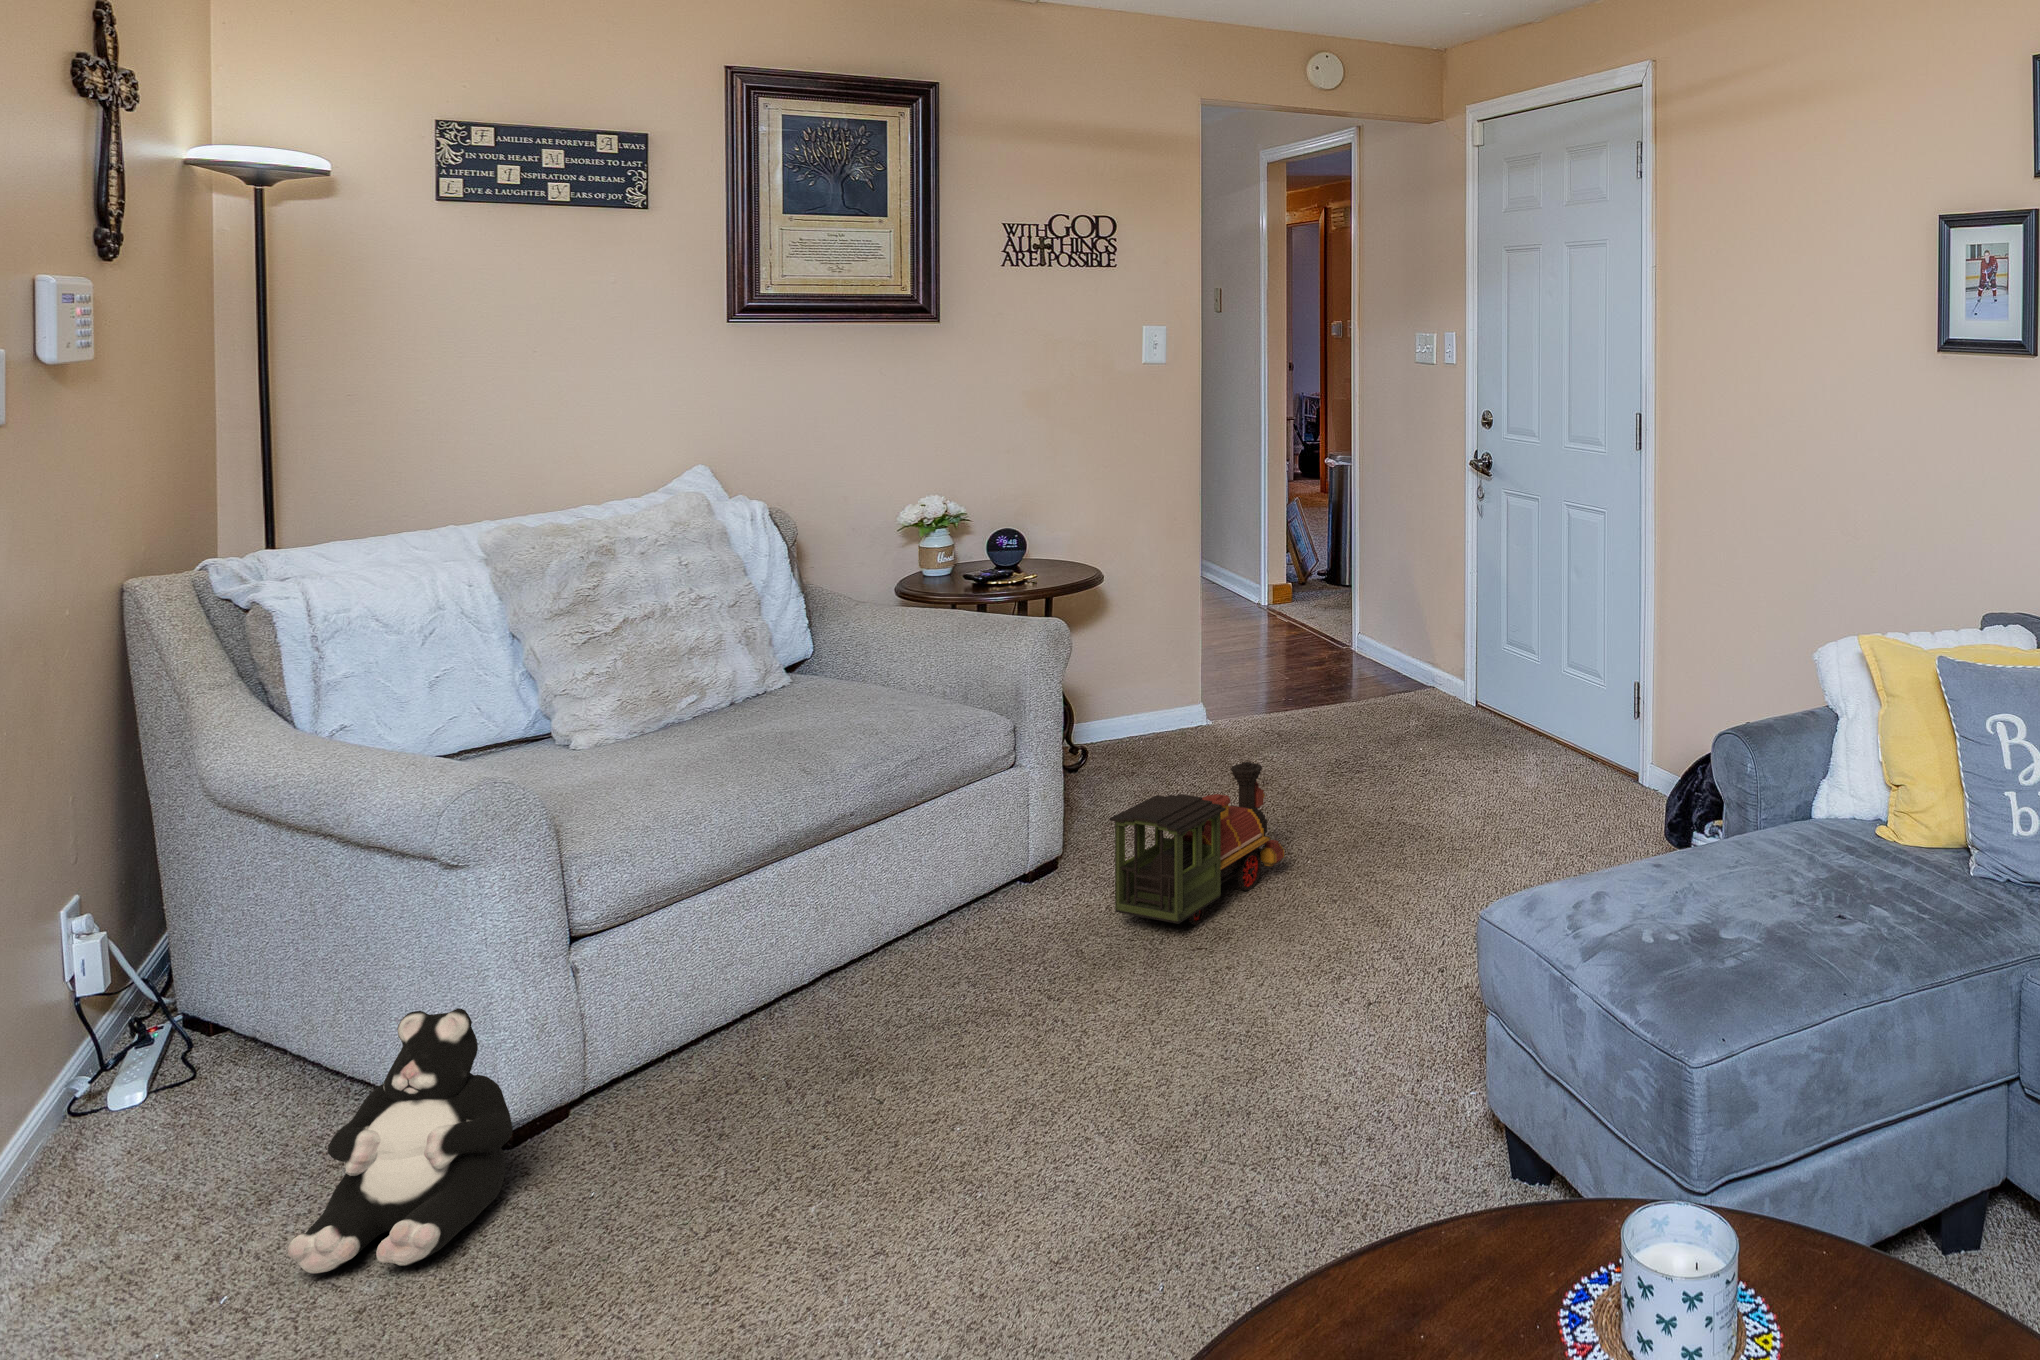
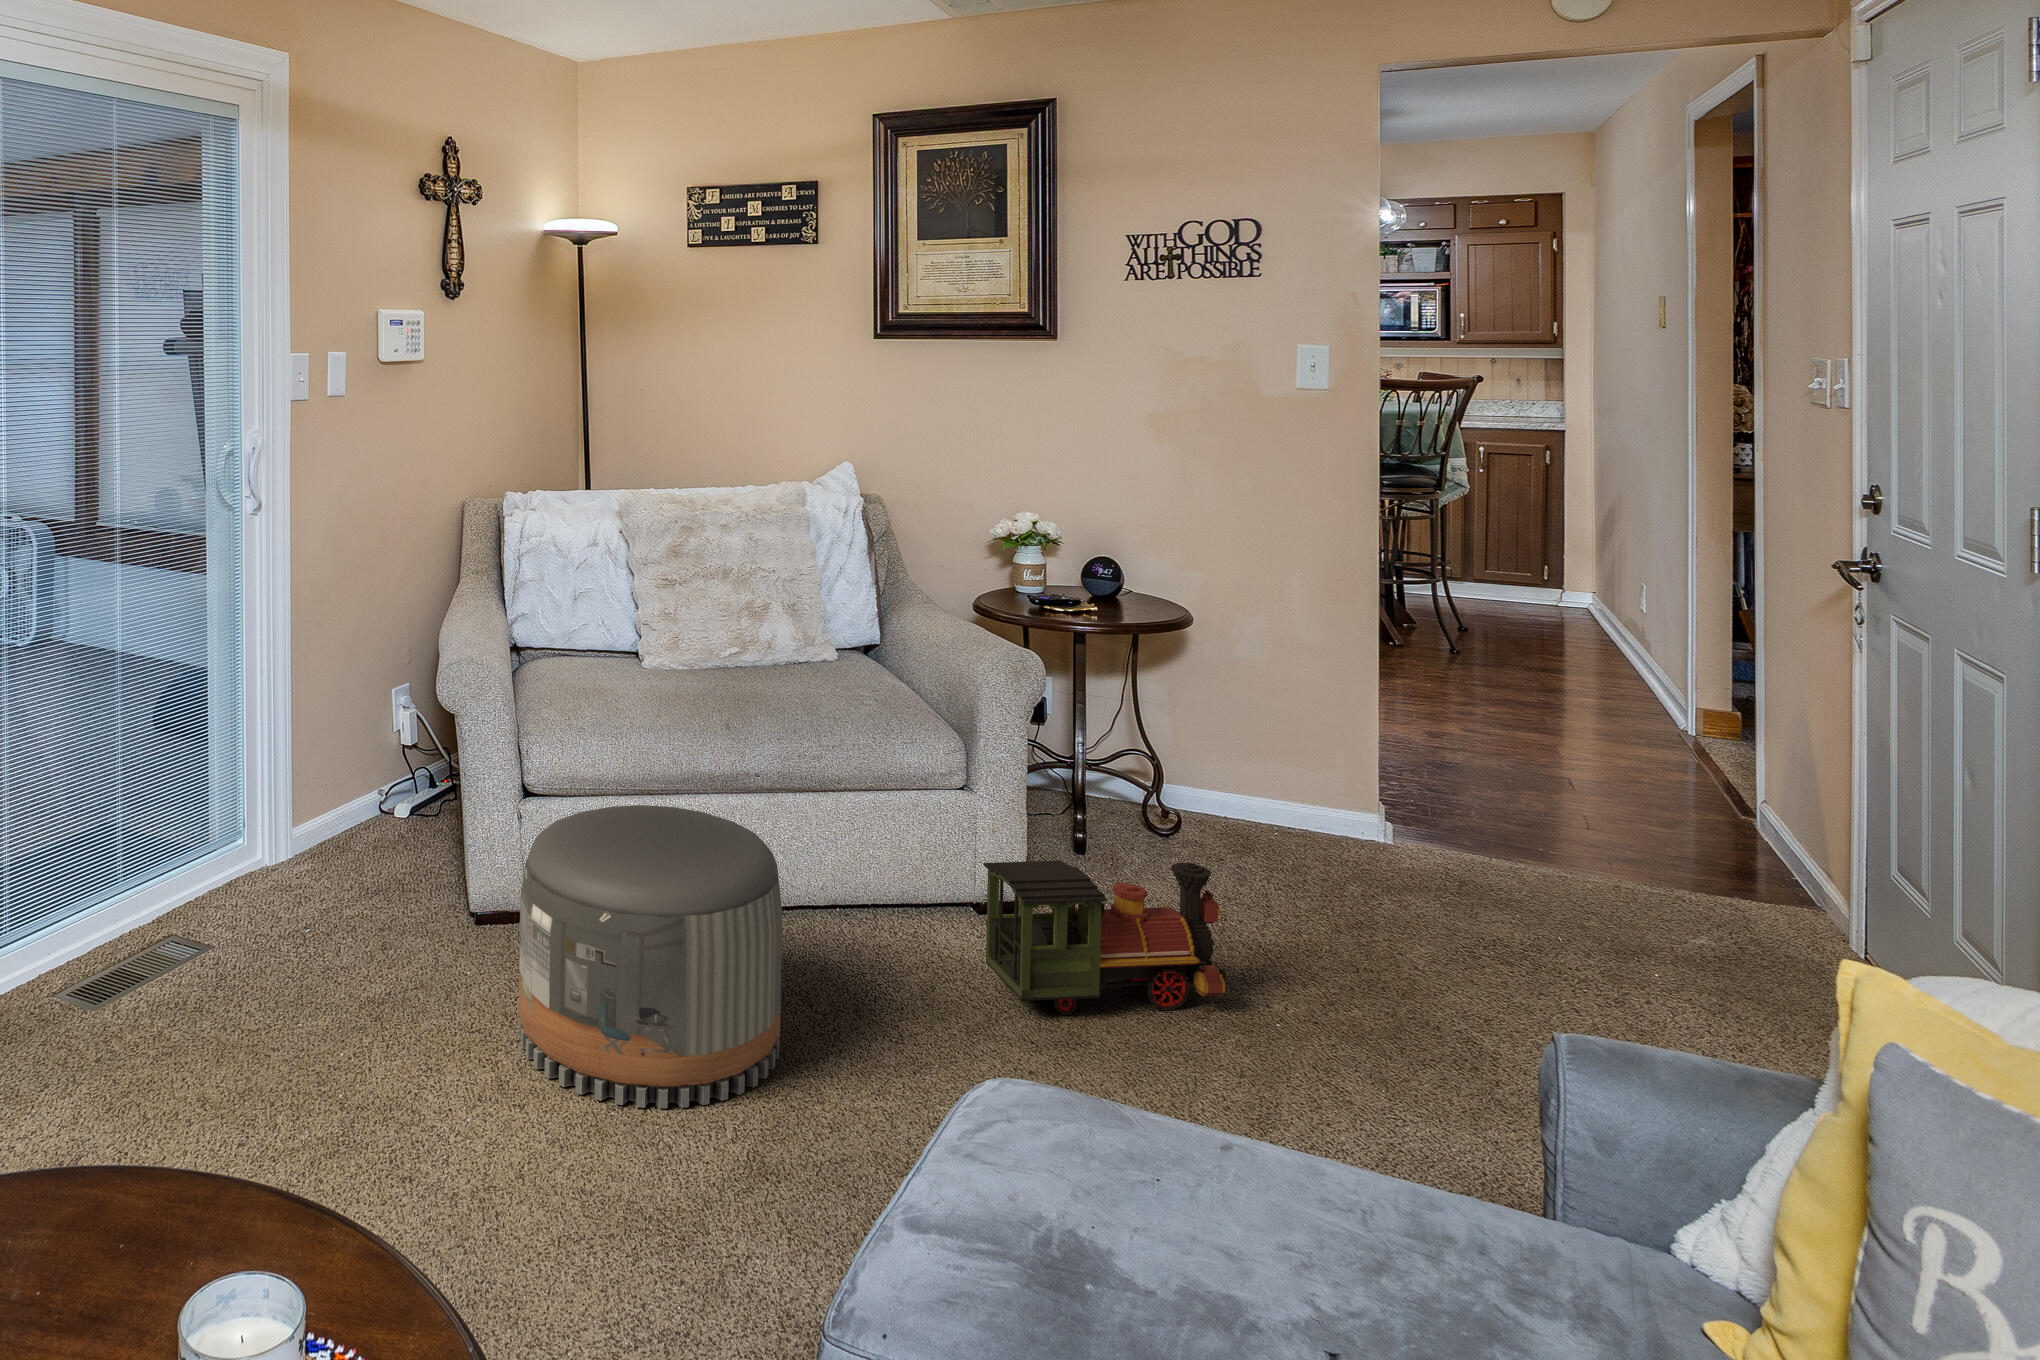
pouf: none [738,851,1062,1208] -> present [519,805,782,1108]
plush toy: present [288,1008,513,1274] -> none [313,803,444,963]

